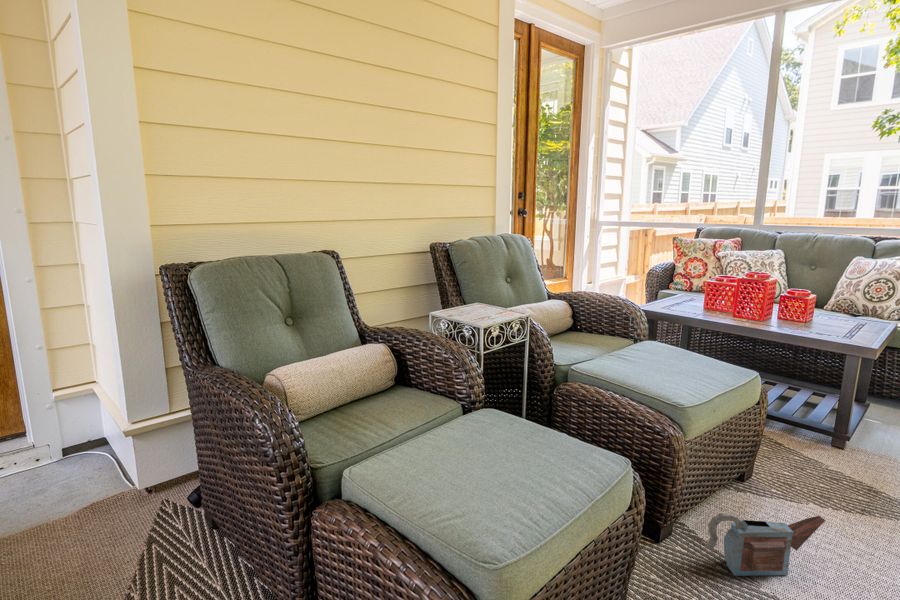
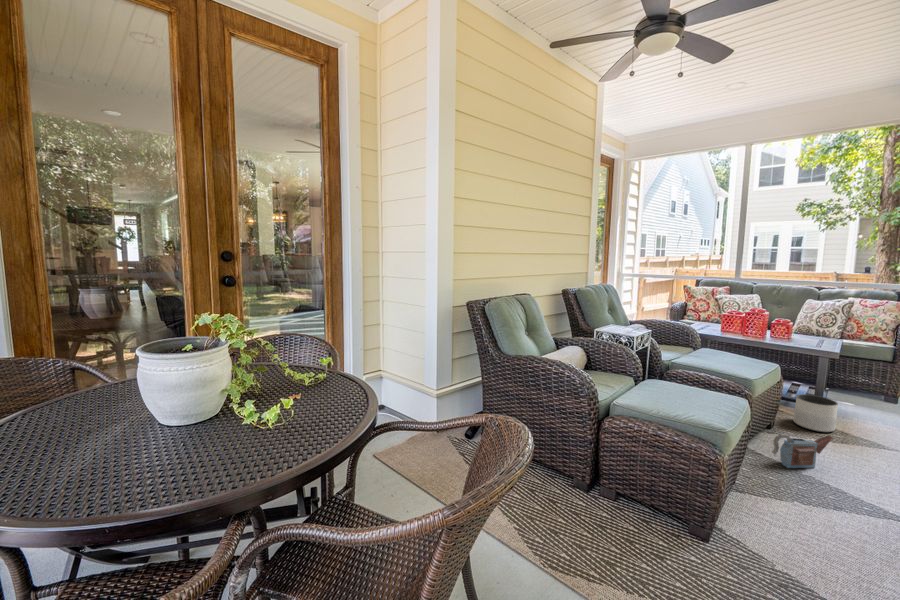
planter: none [792,420,866,490] -> present [793,394,838,432]

